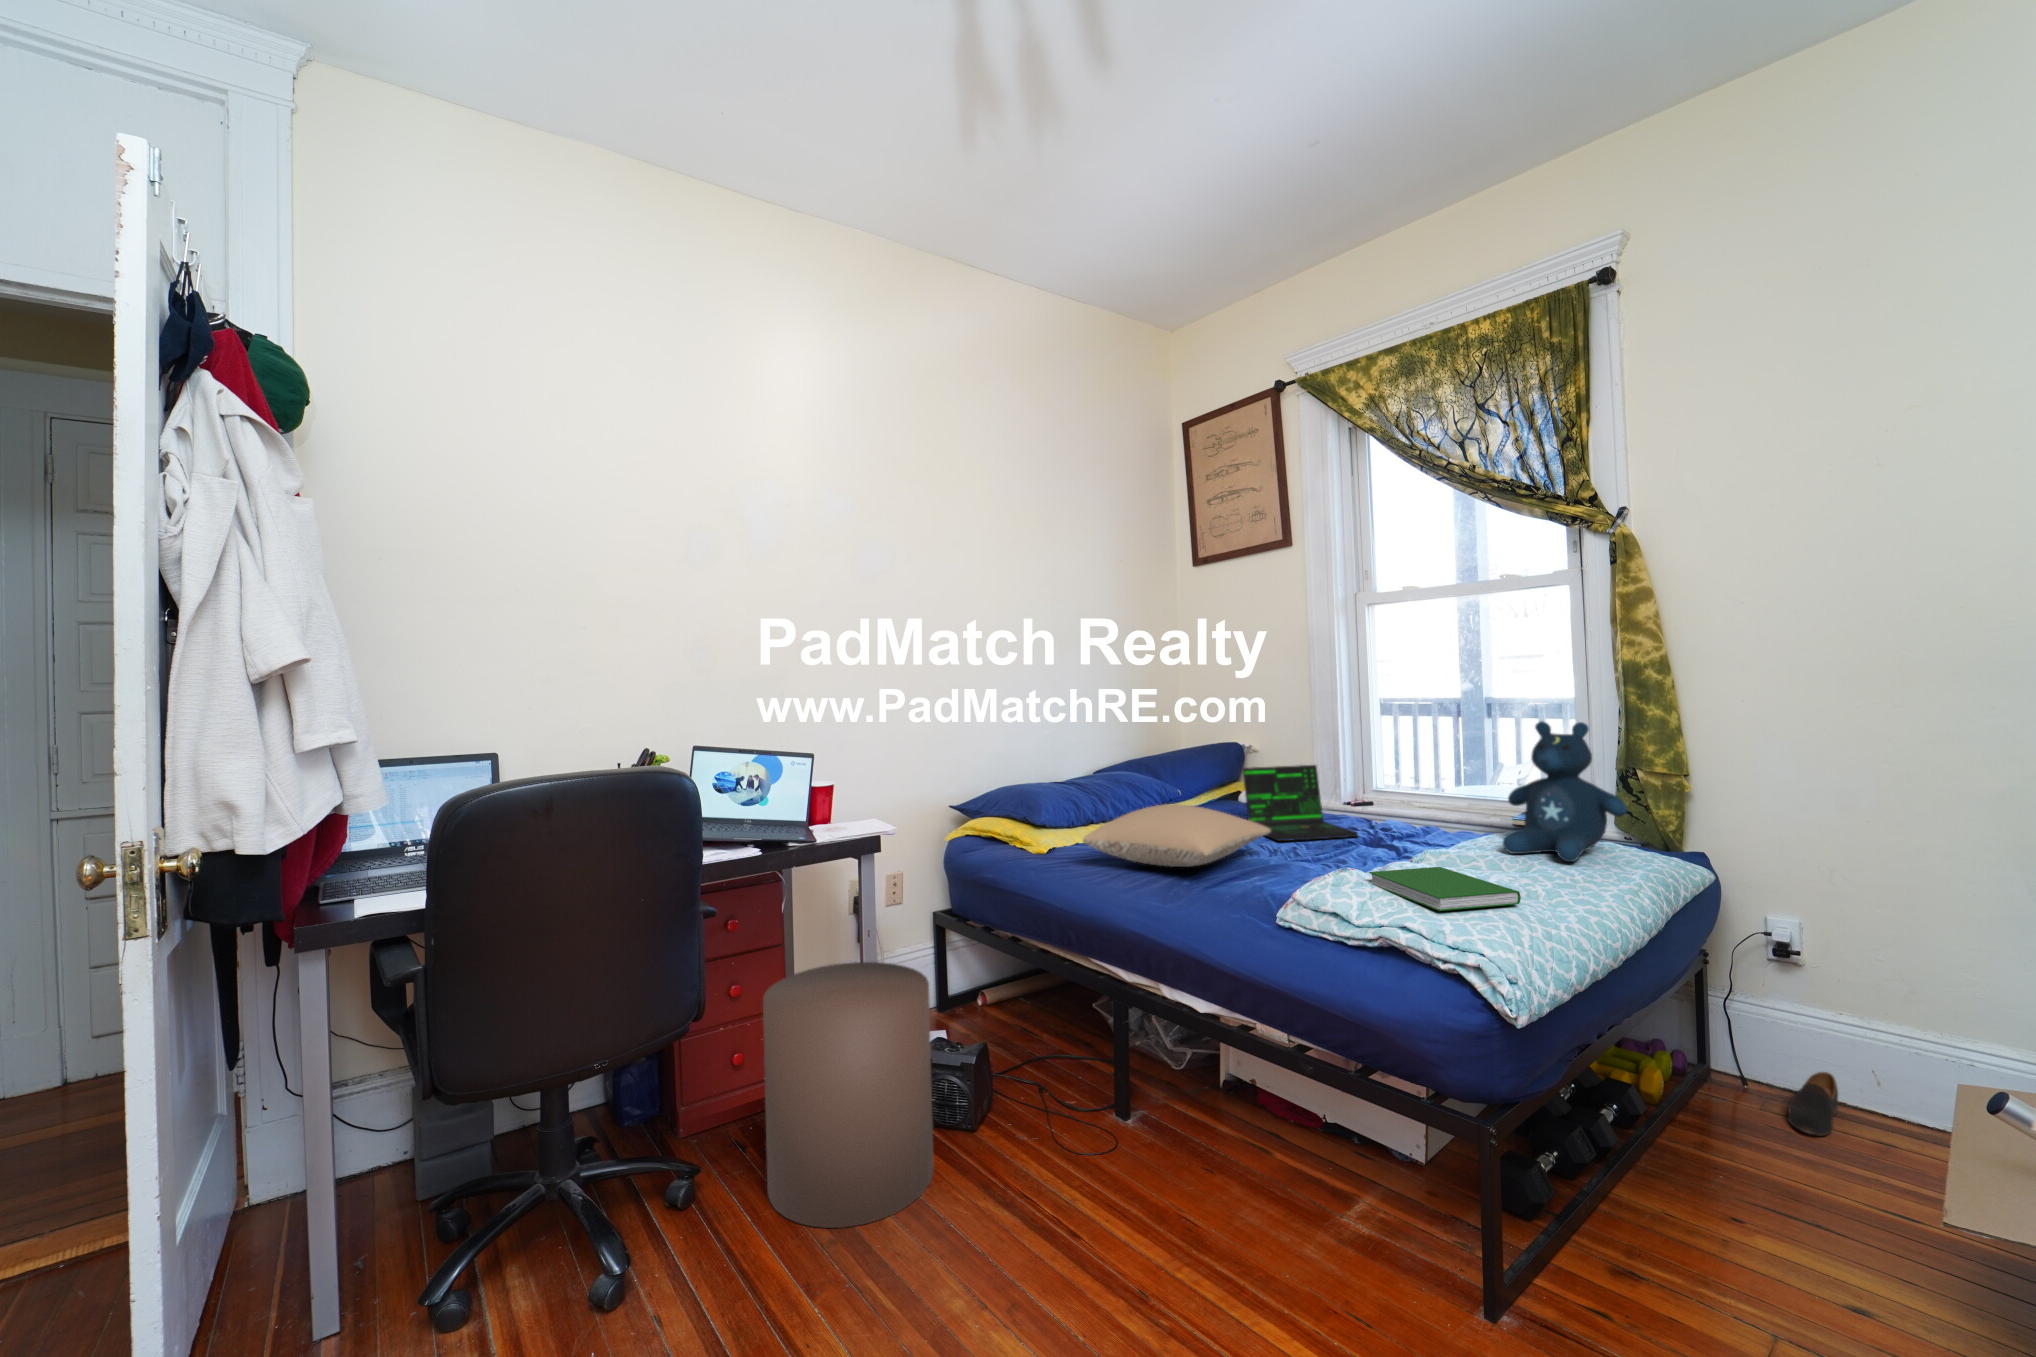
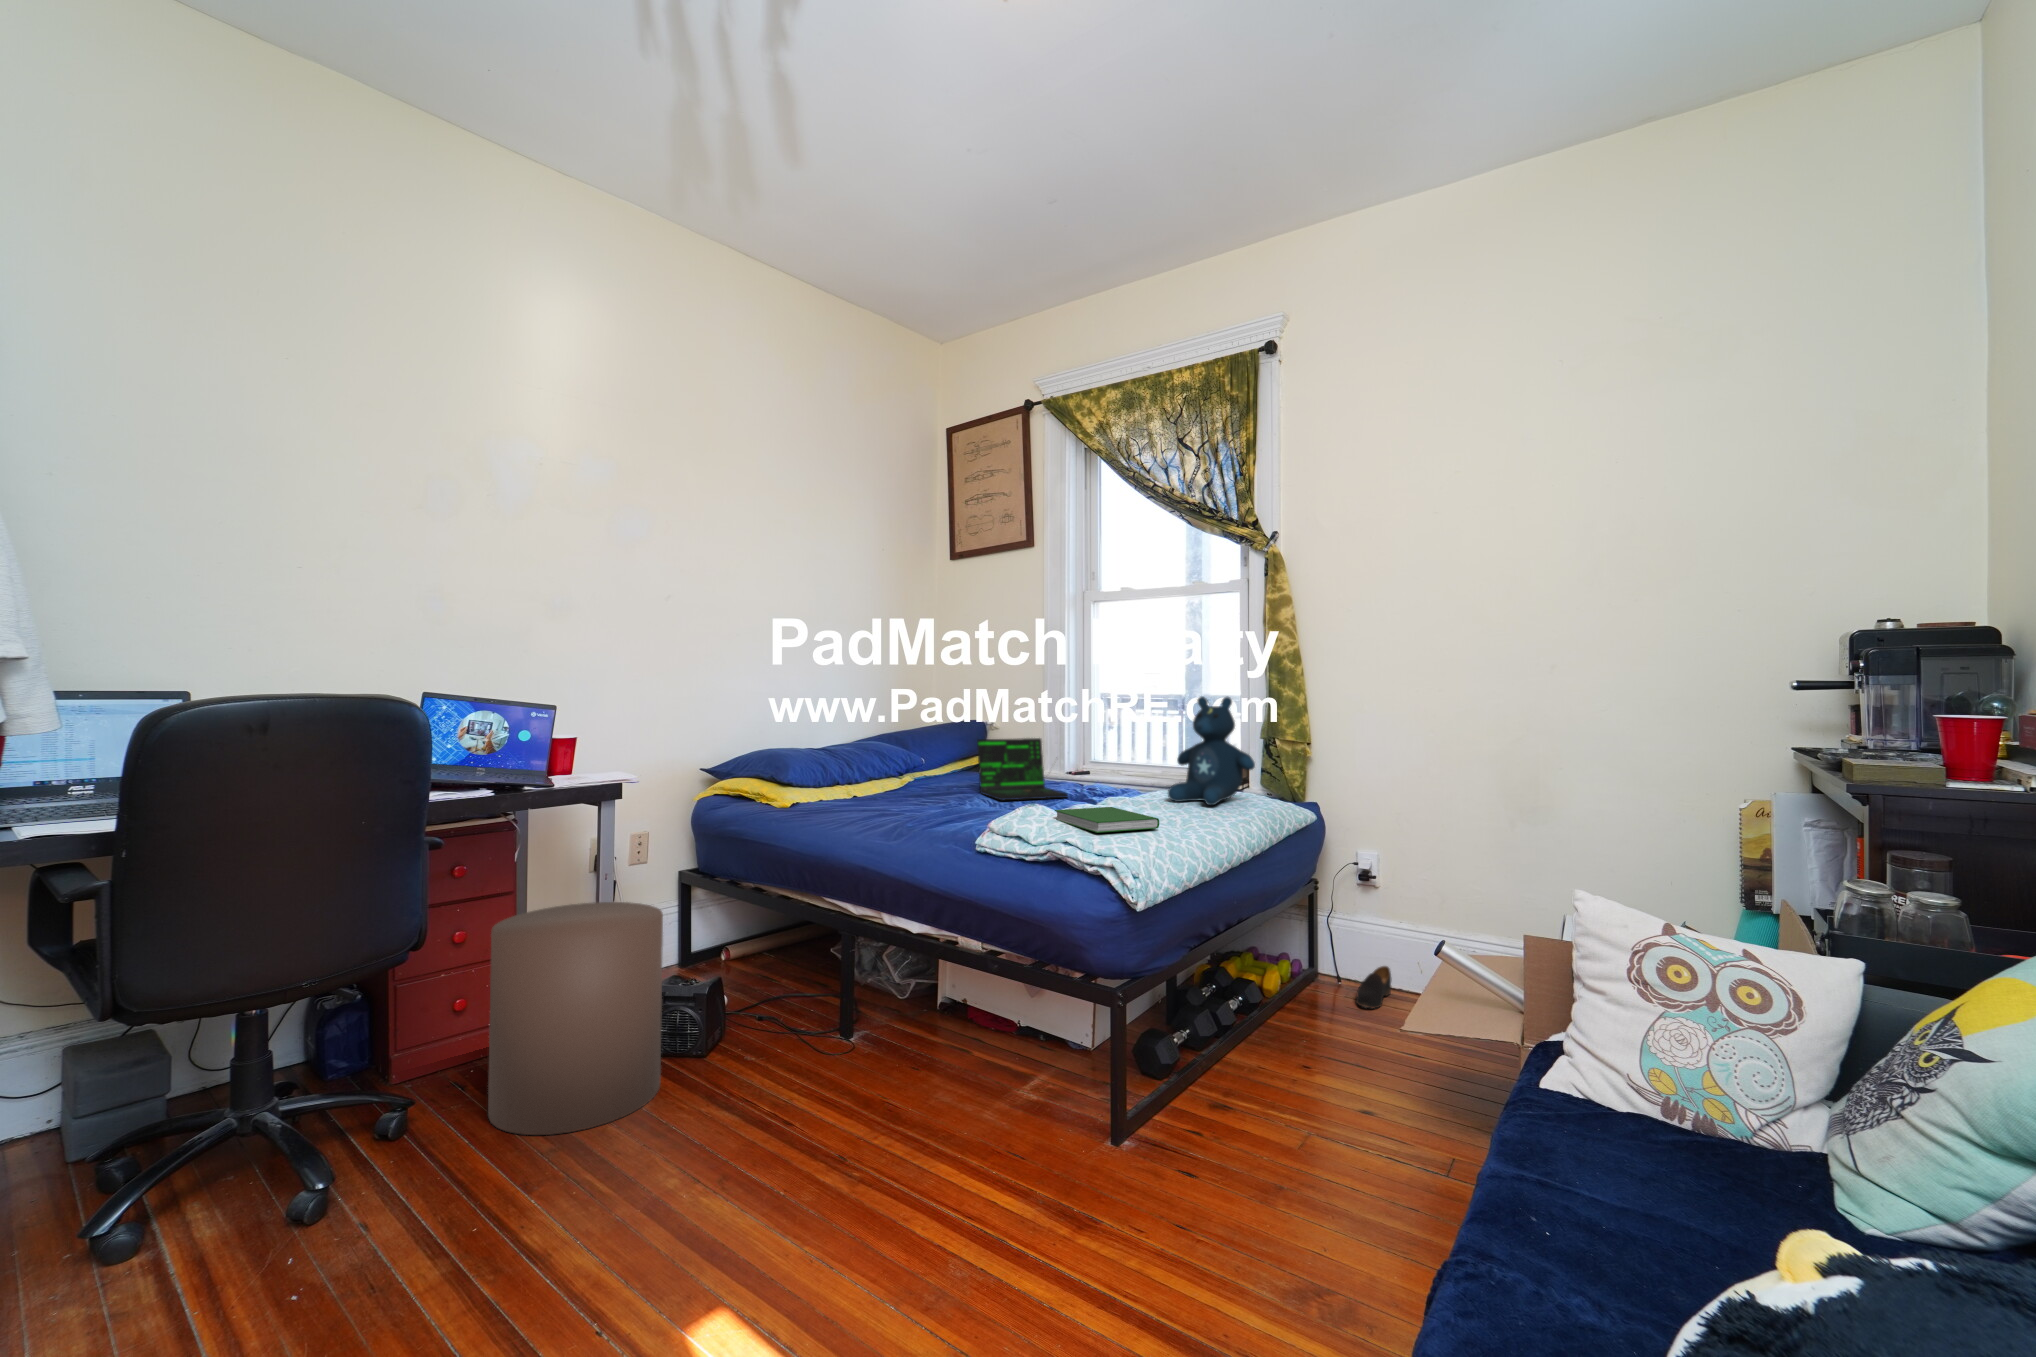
pillow: present [1083,804,1271,867] -> none [822,765,991,817]

